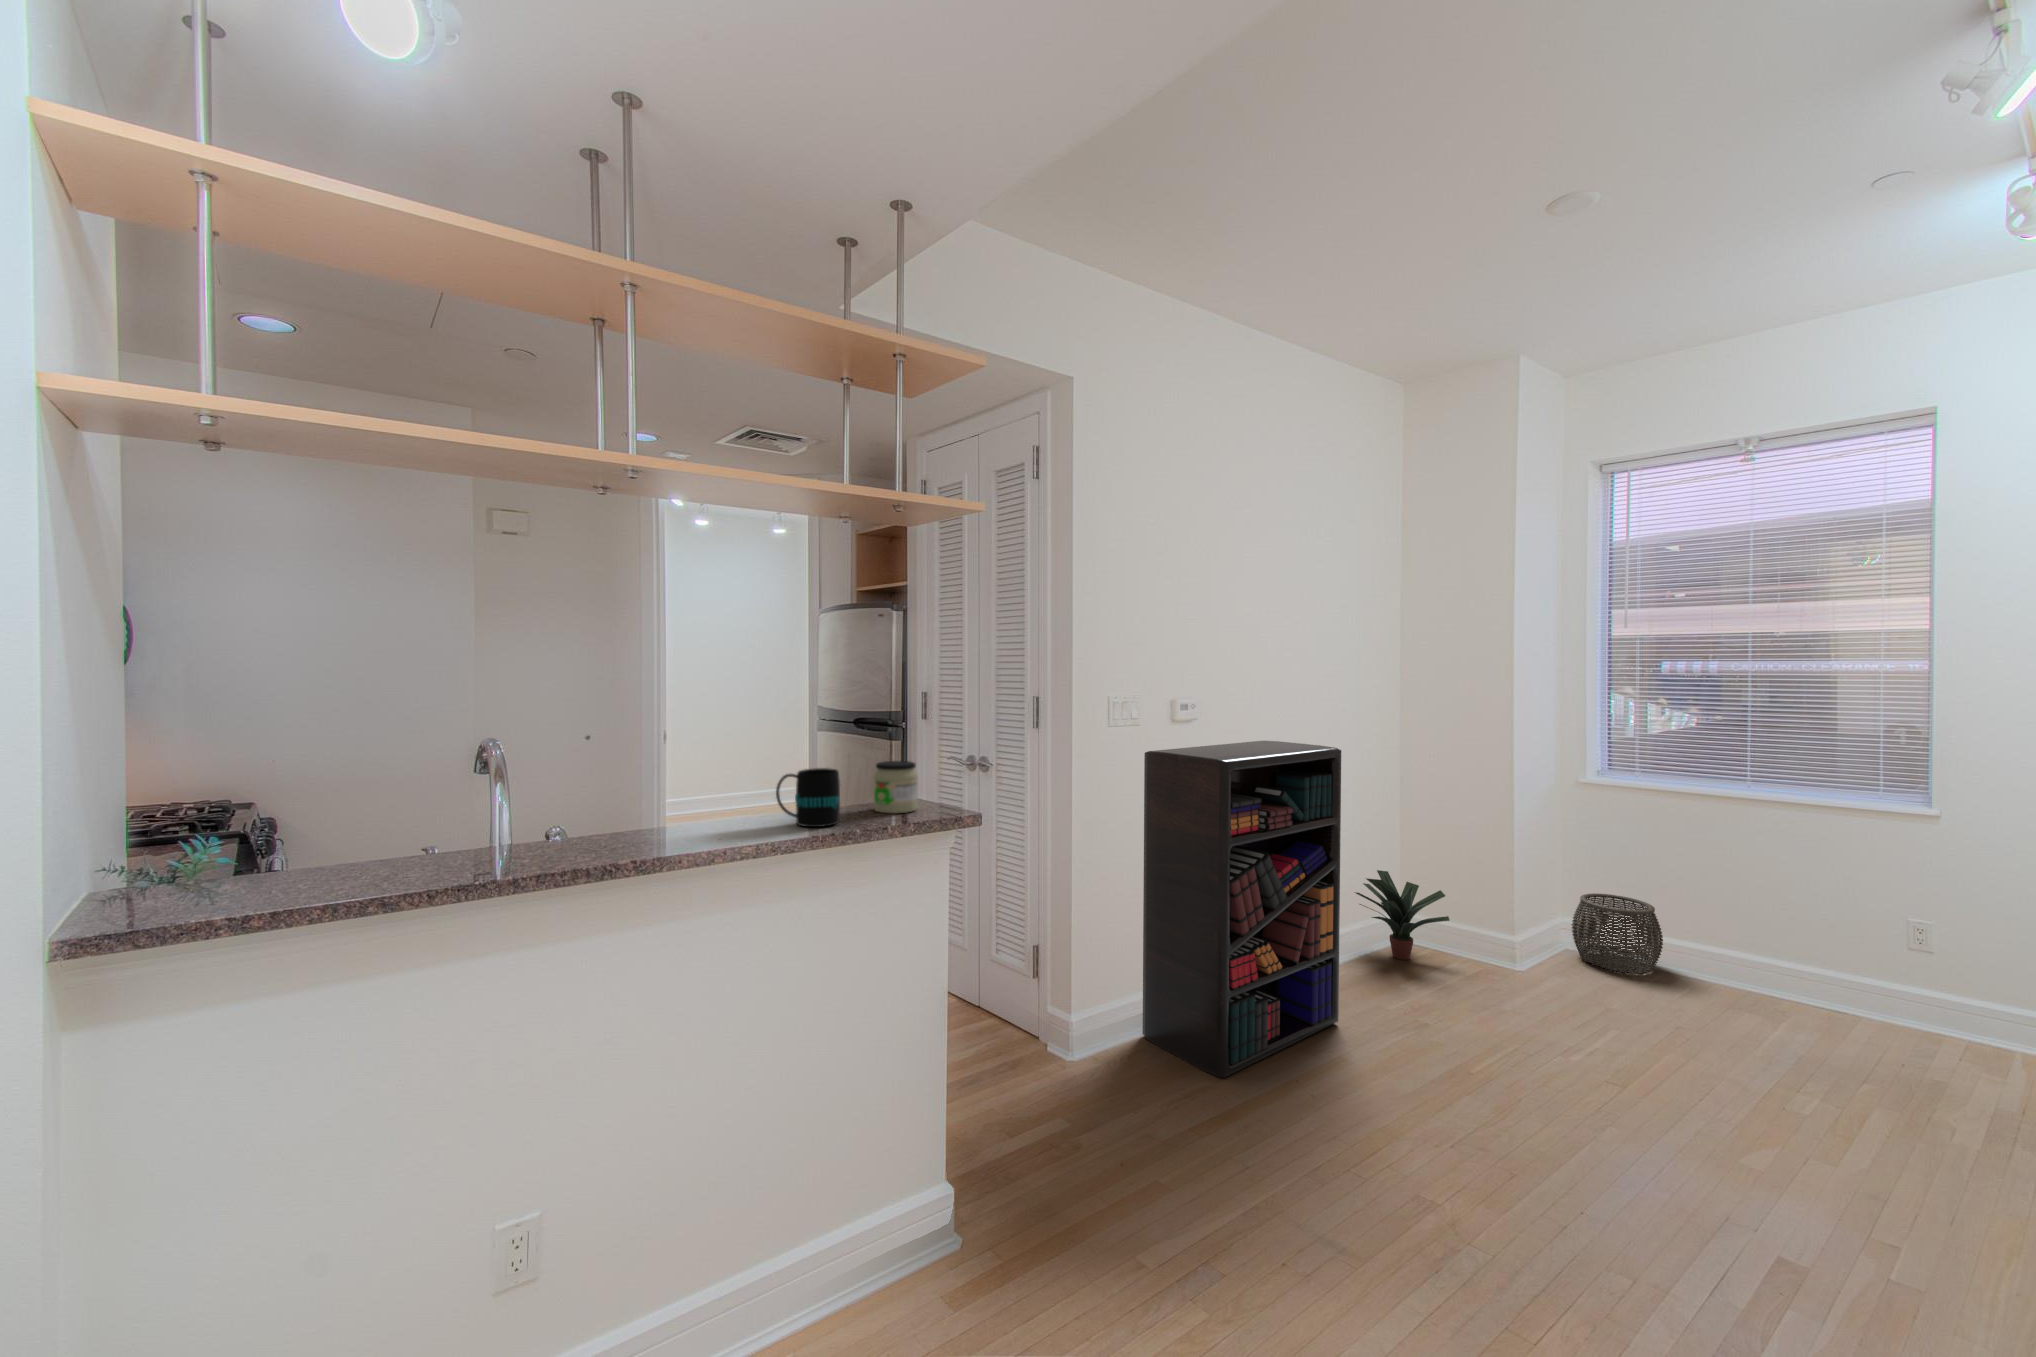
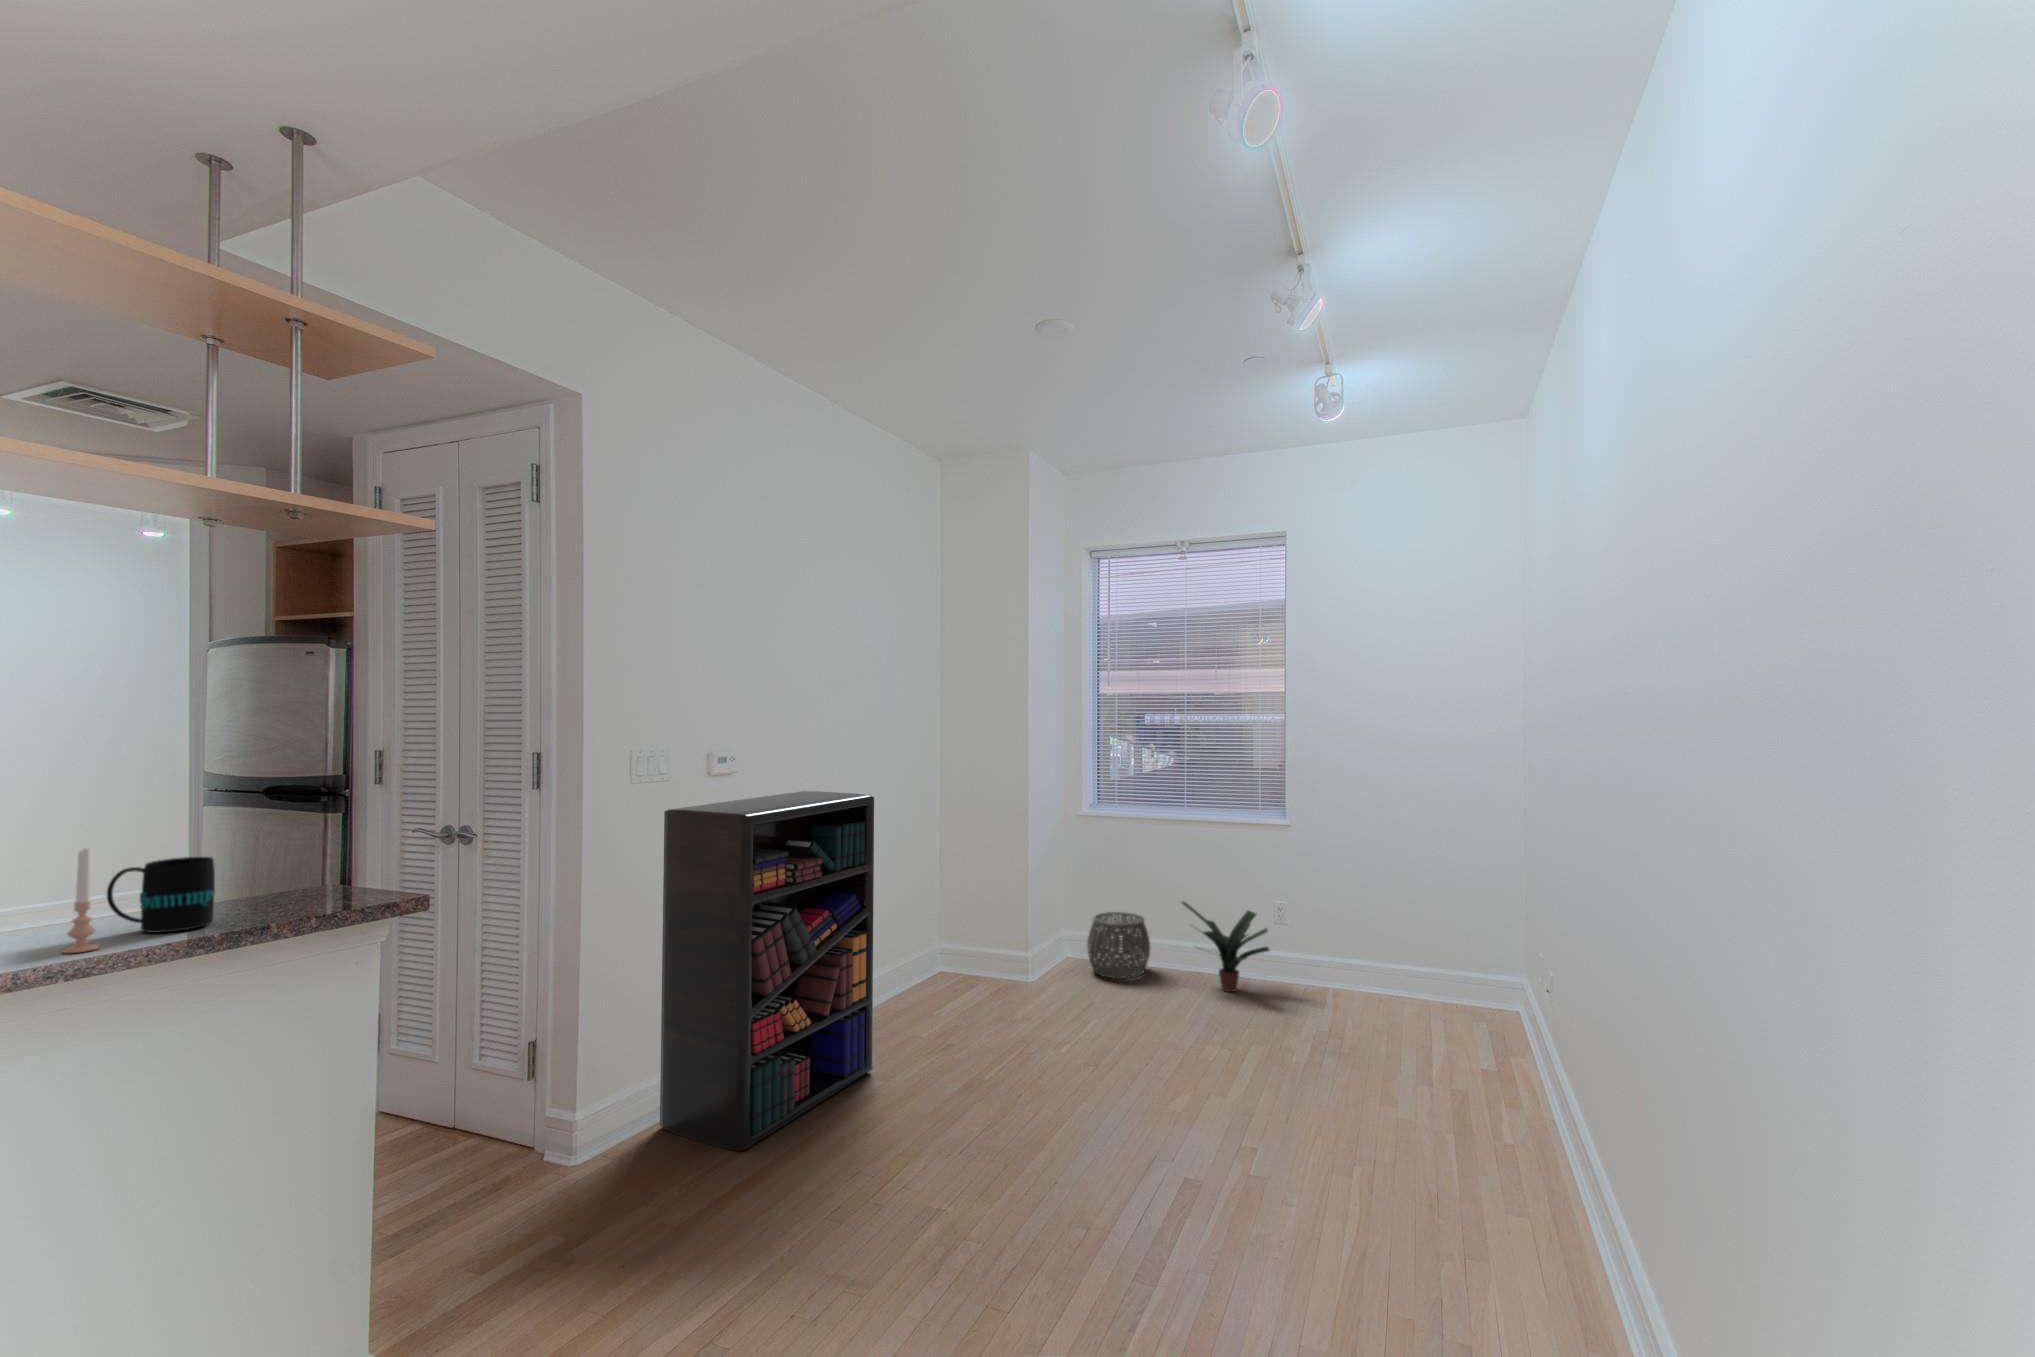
candle: none [753,757,773,838] -> present [63,849,99,953]
jar: present [874,761,918,813] -> none [272,840,341,906]
potted plant: present [1355,870,1450,960] -> present [1182,901,1269,992]

